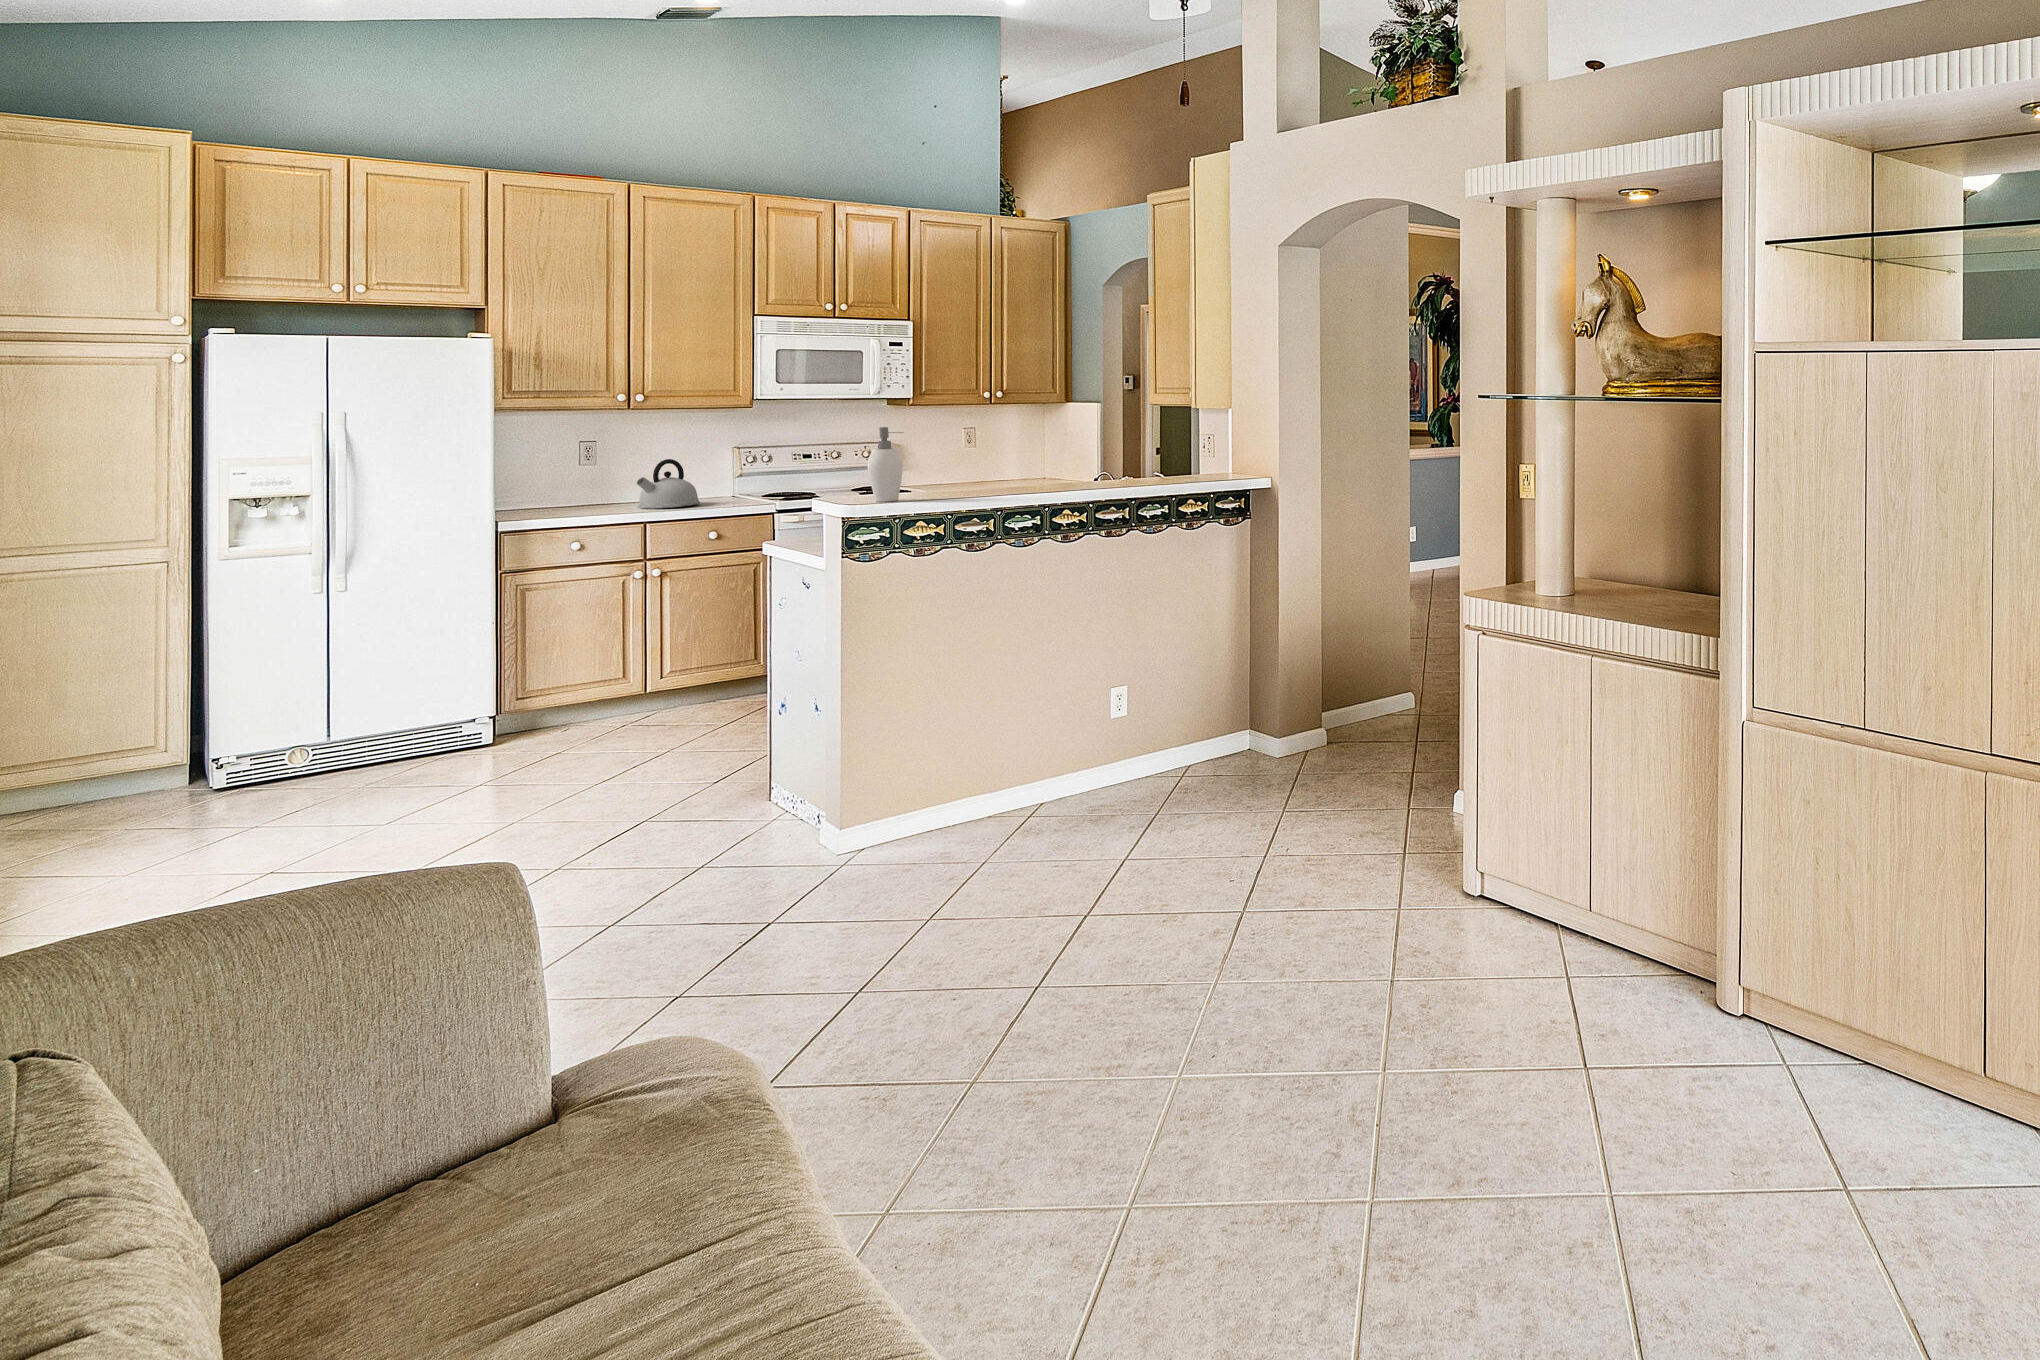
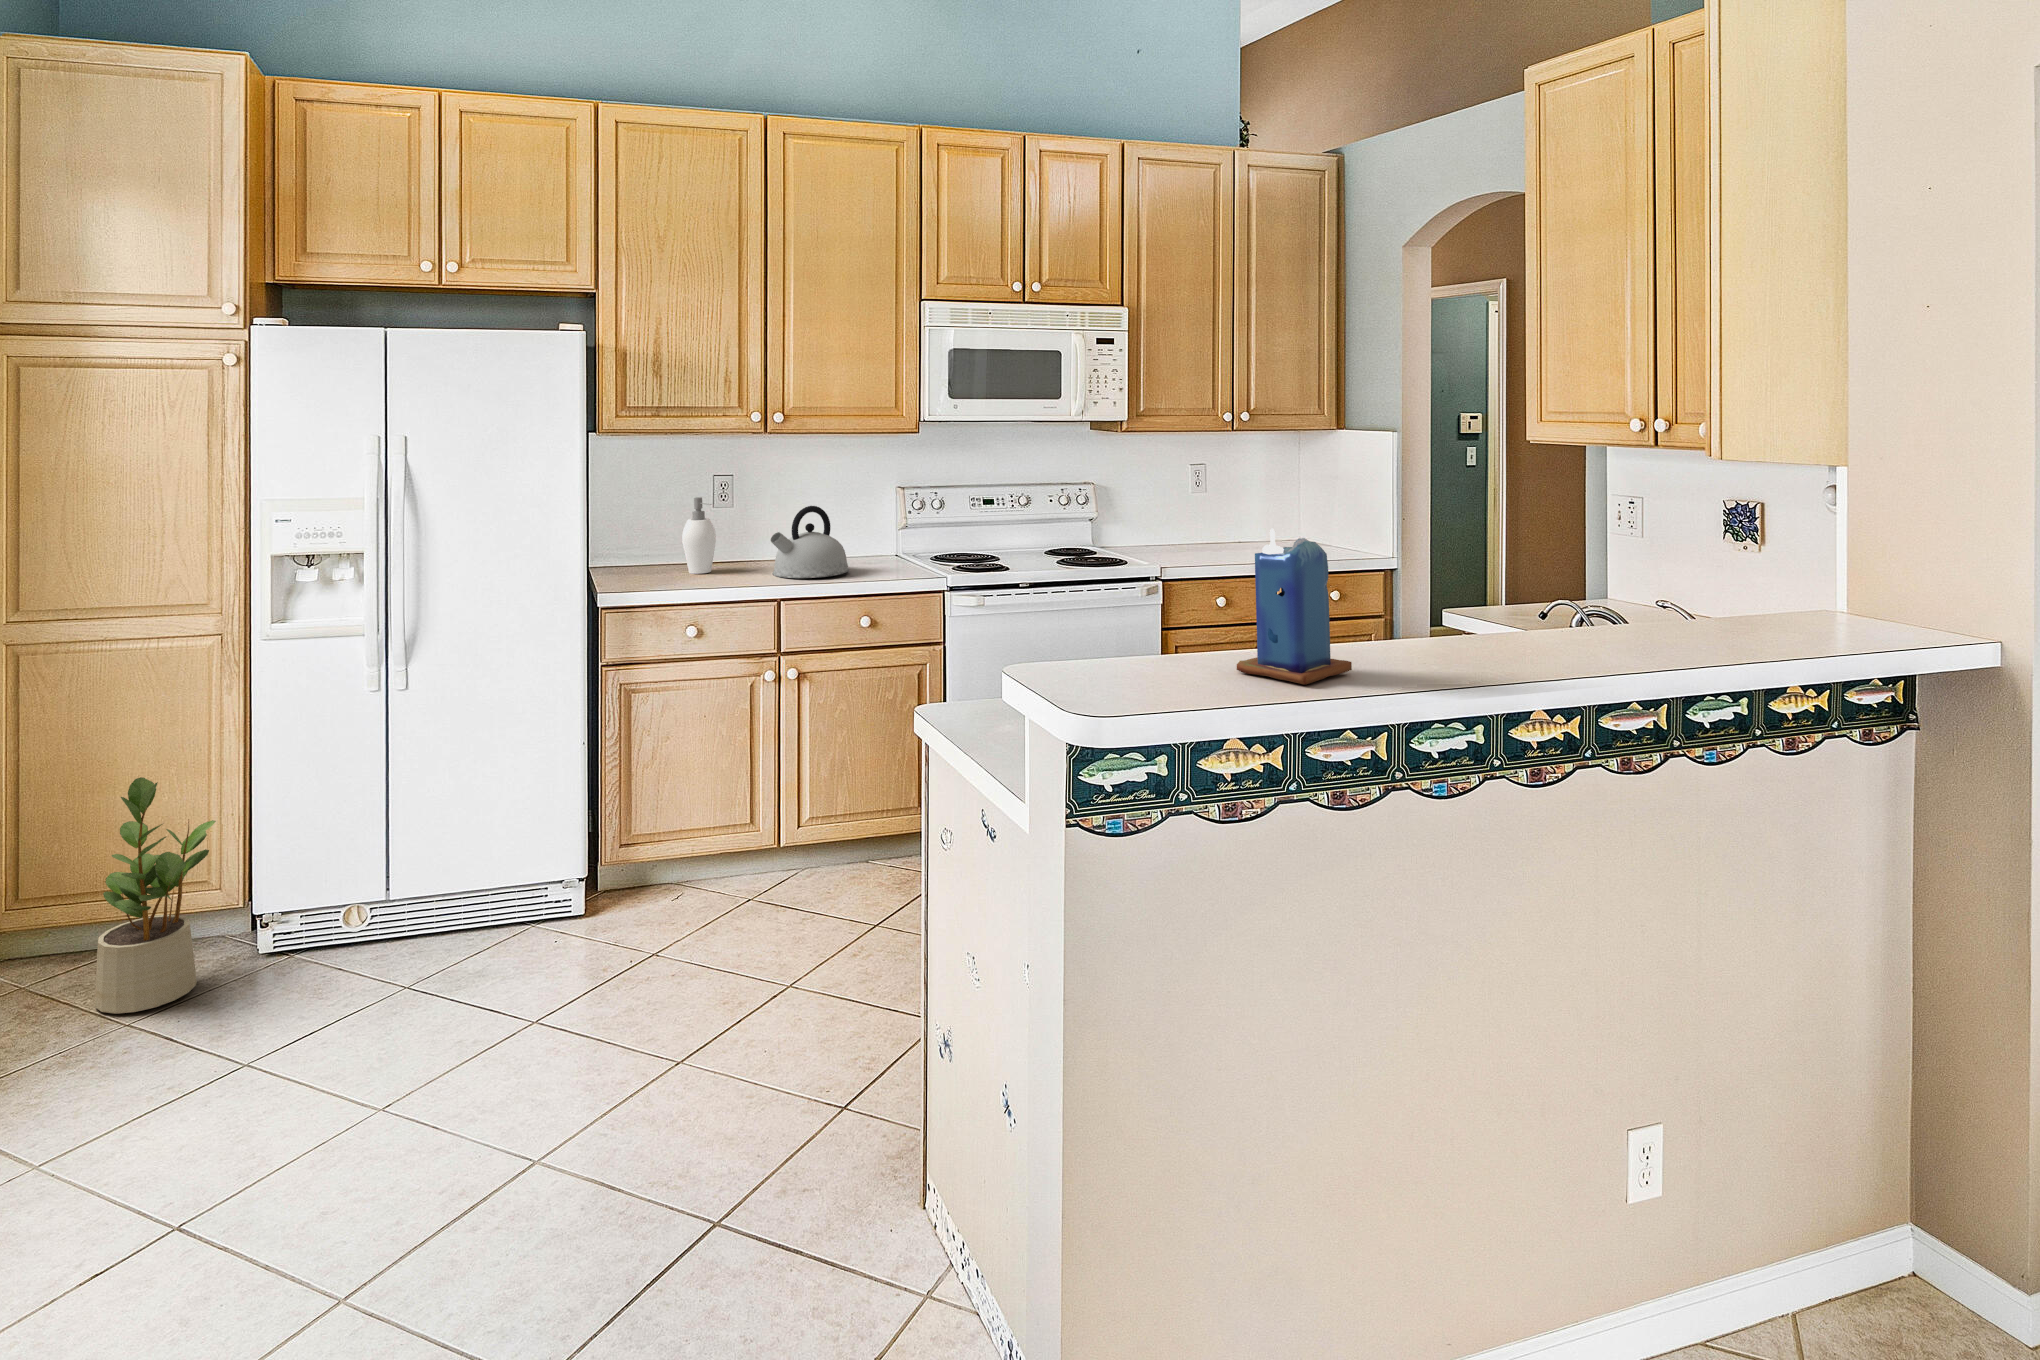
soap dispenser: present [867,427,903,502] -> present [682,497,716,574]
candle: none [927,432,981,497] -> present [1237,528,1352,685]
potted plant: none [89,655,184,819] -> present [95,777,216,1014]

